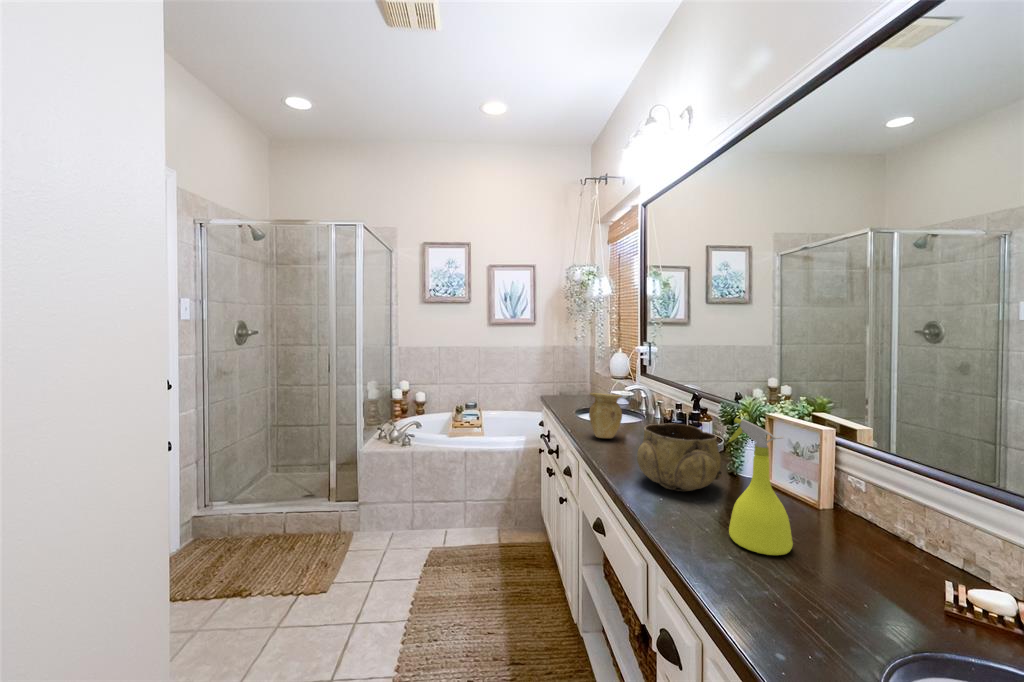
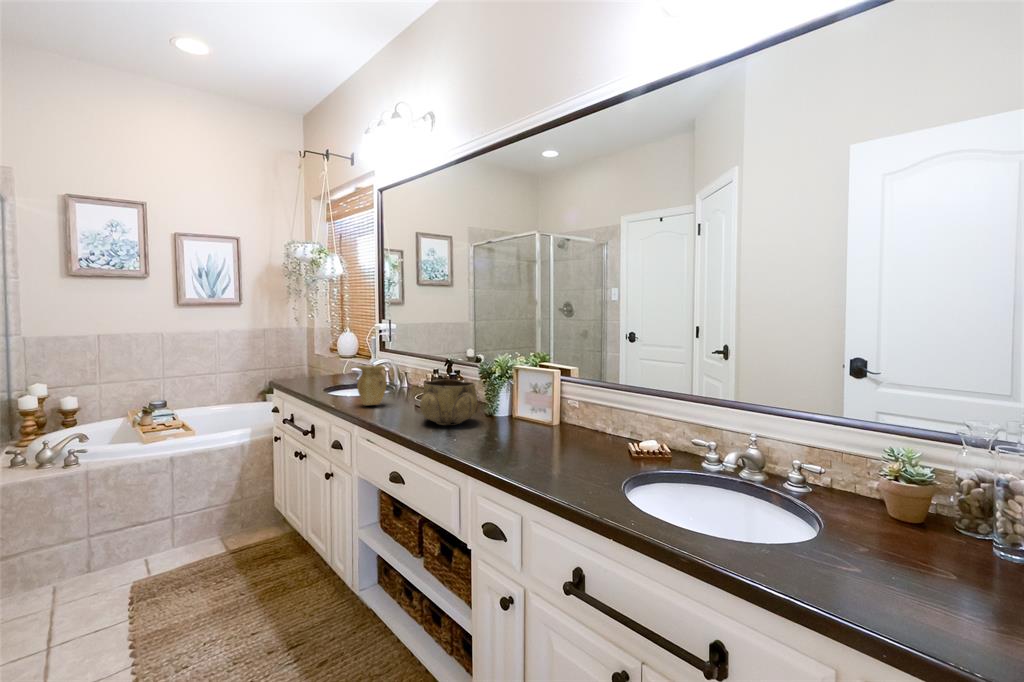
spray bottle: present [729,418,793,555] -> none [493,362,527,441]

